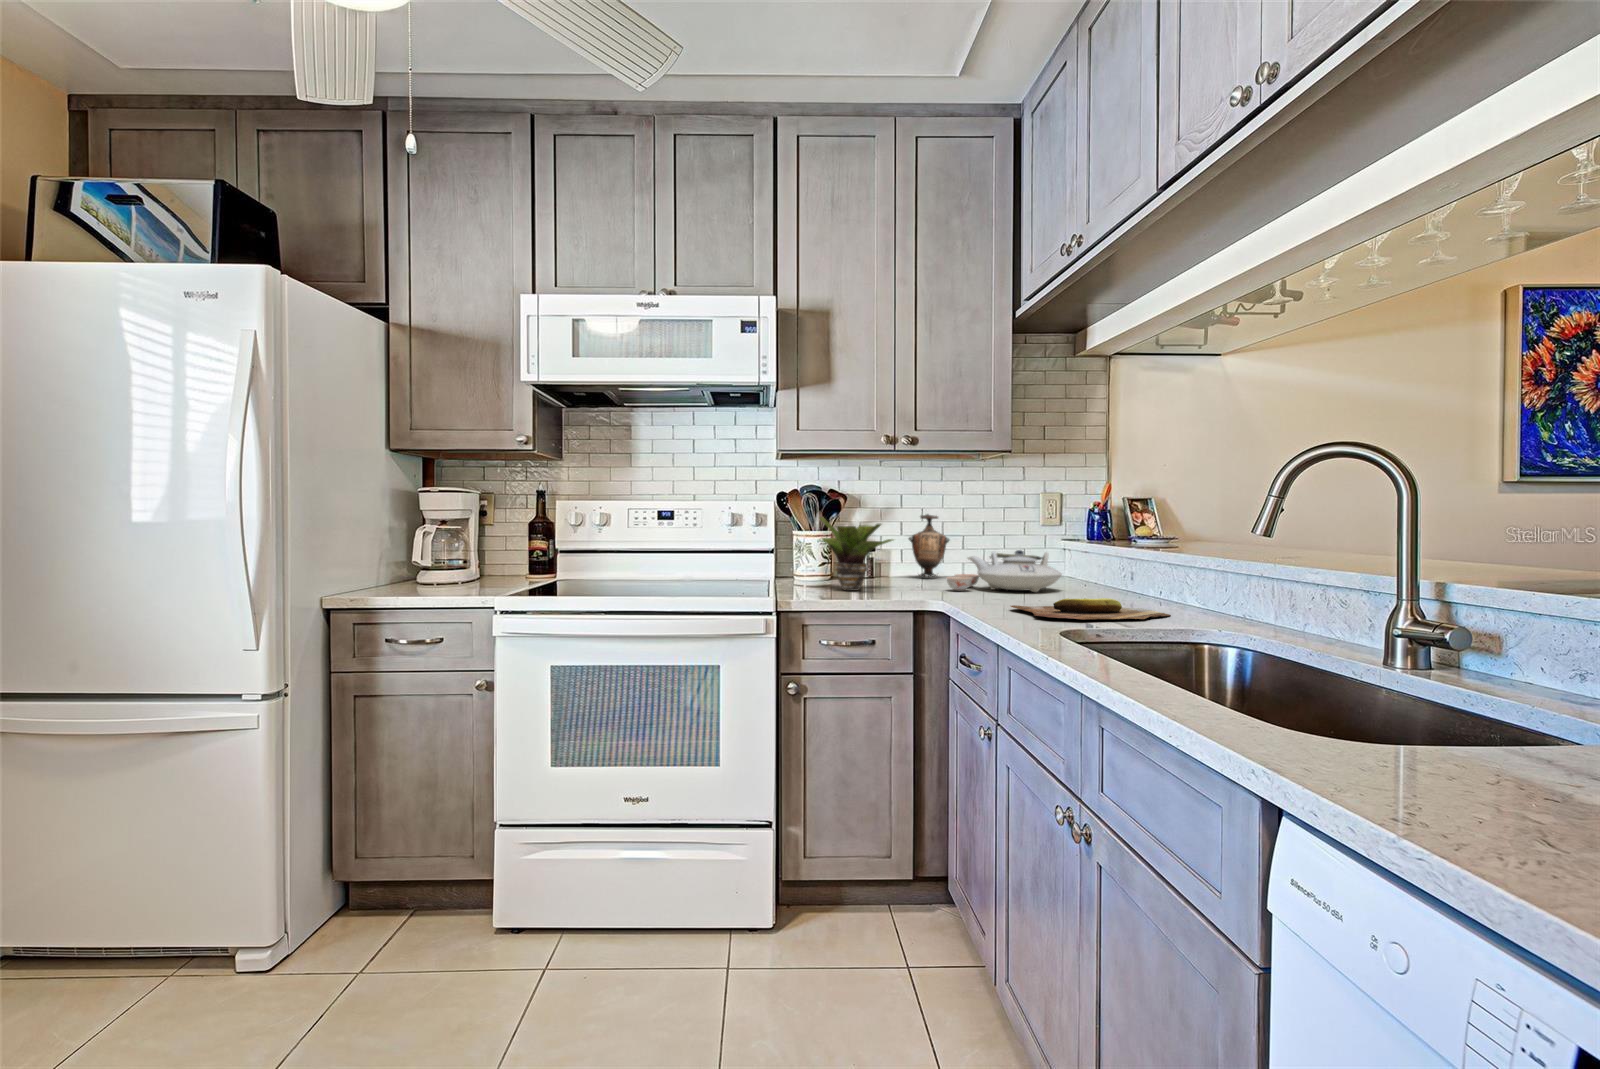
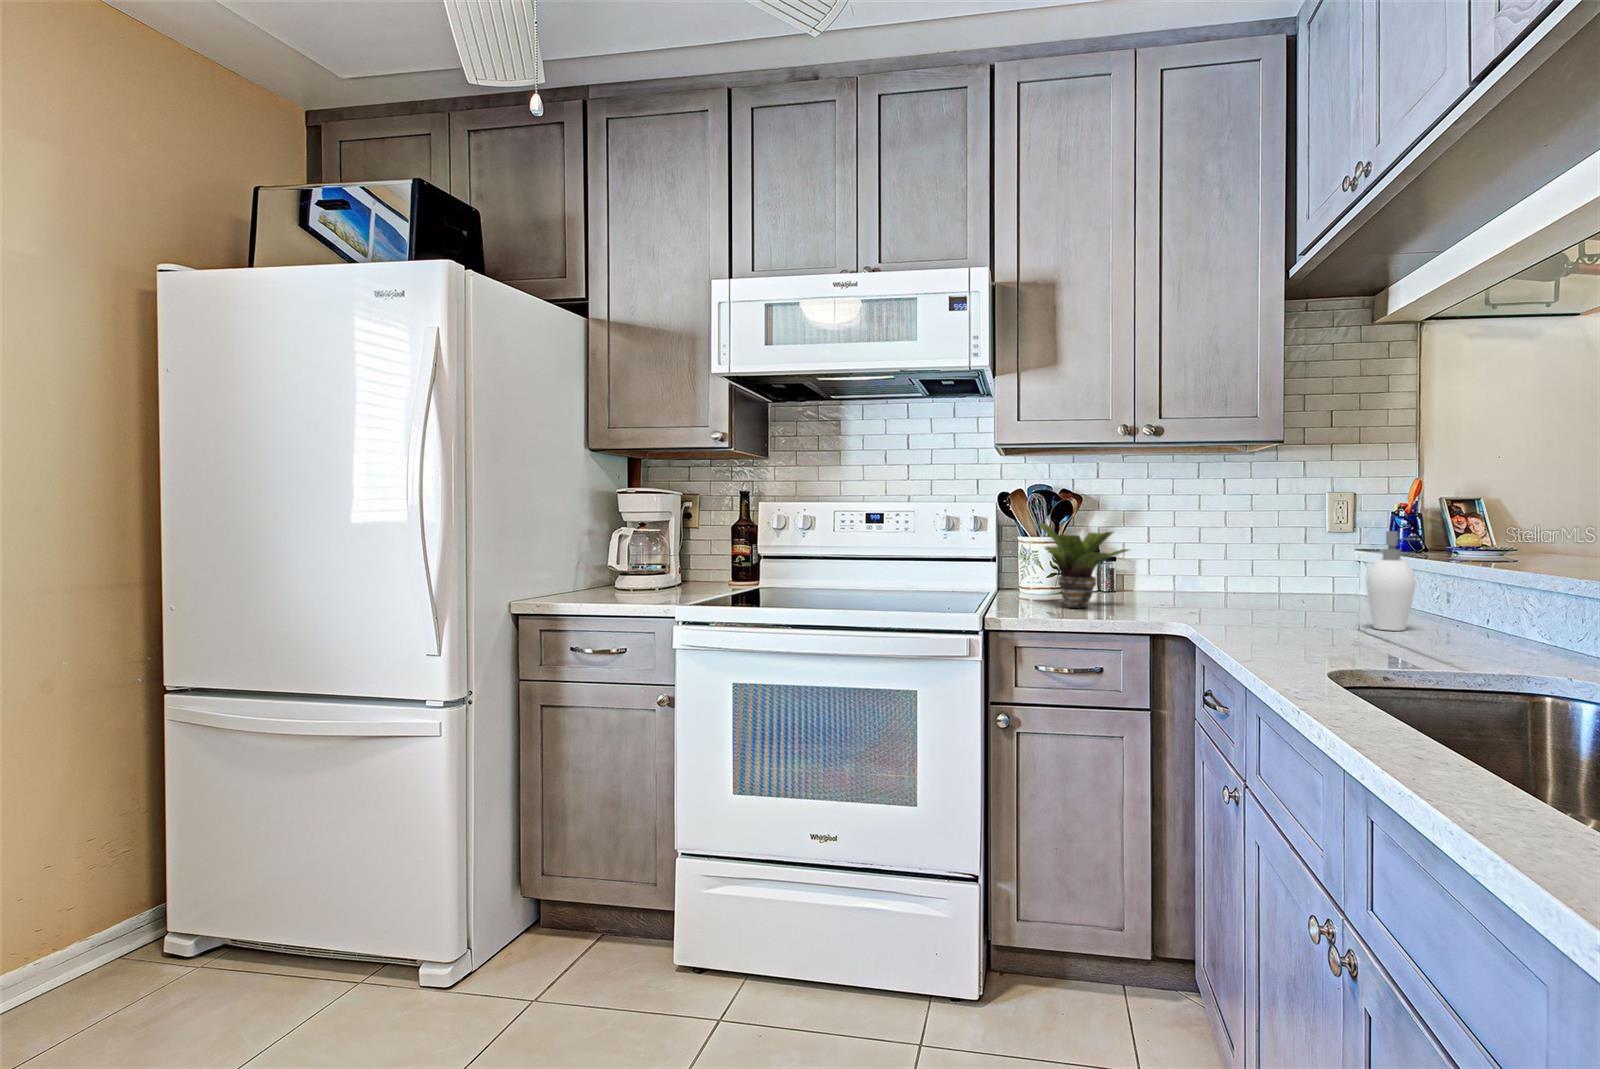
vase: present [909,514,949,577] -> none [1156,510,1212,592]
soap dispenser: none [1093,519,1139,601] -> present [1366,531,1415,631]
teapot: present [947,550,1062,592] -> none [1191,564,1340,616]
cutting board: present [1011,598,1170,620] -> none [1245,627,1442,654]

